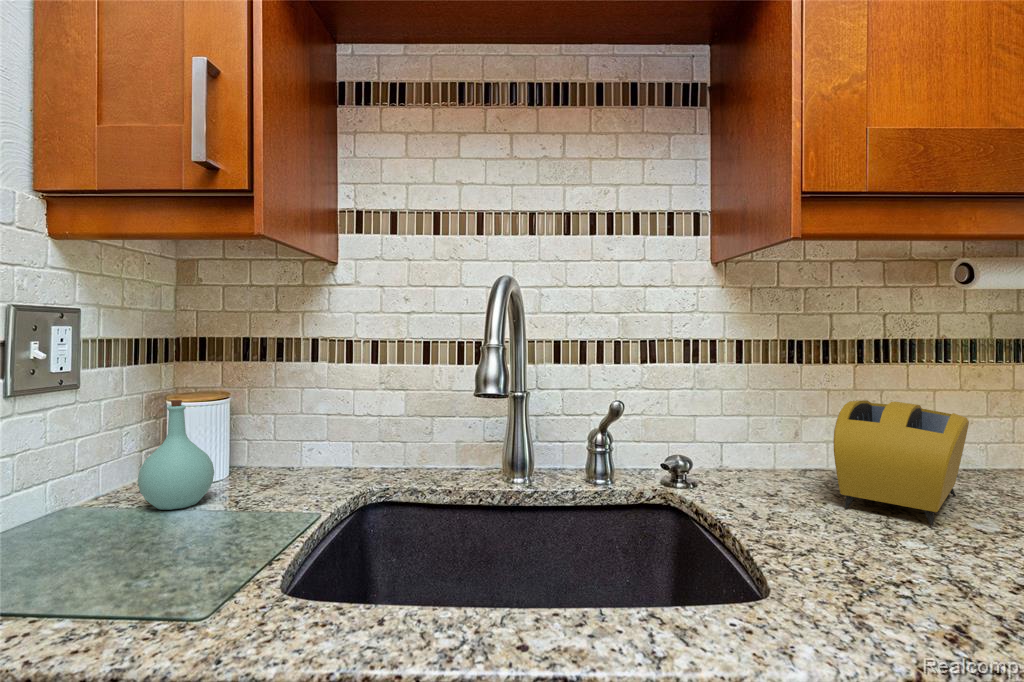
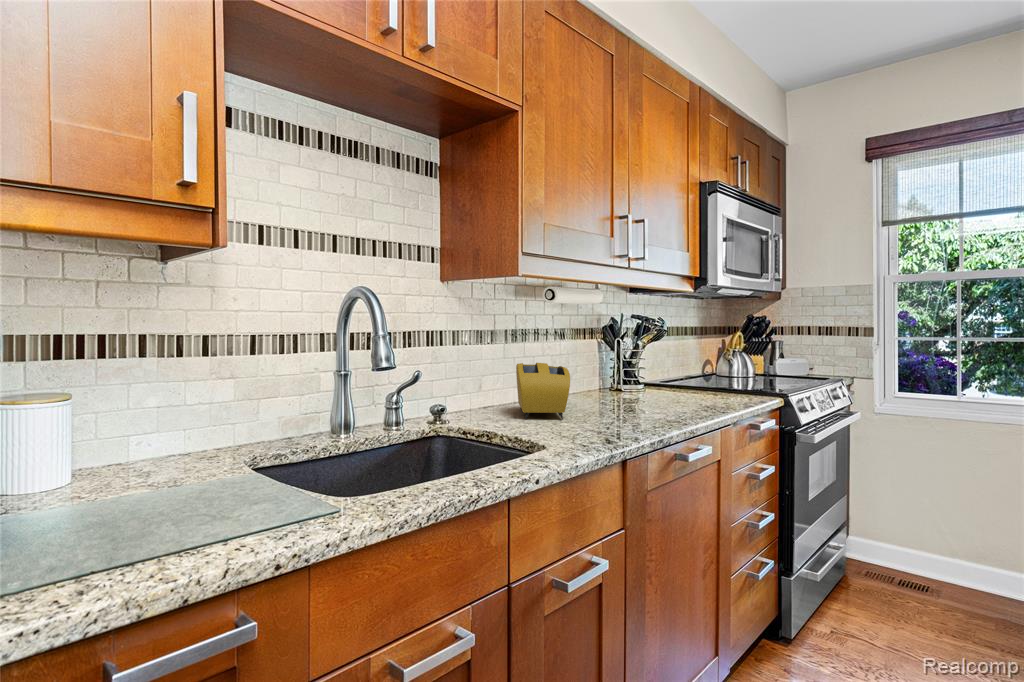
bottle: present [138,400,214,510] -> none [52,397,132,505]

